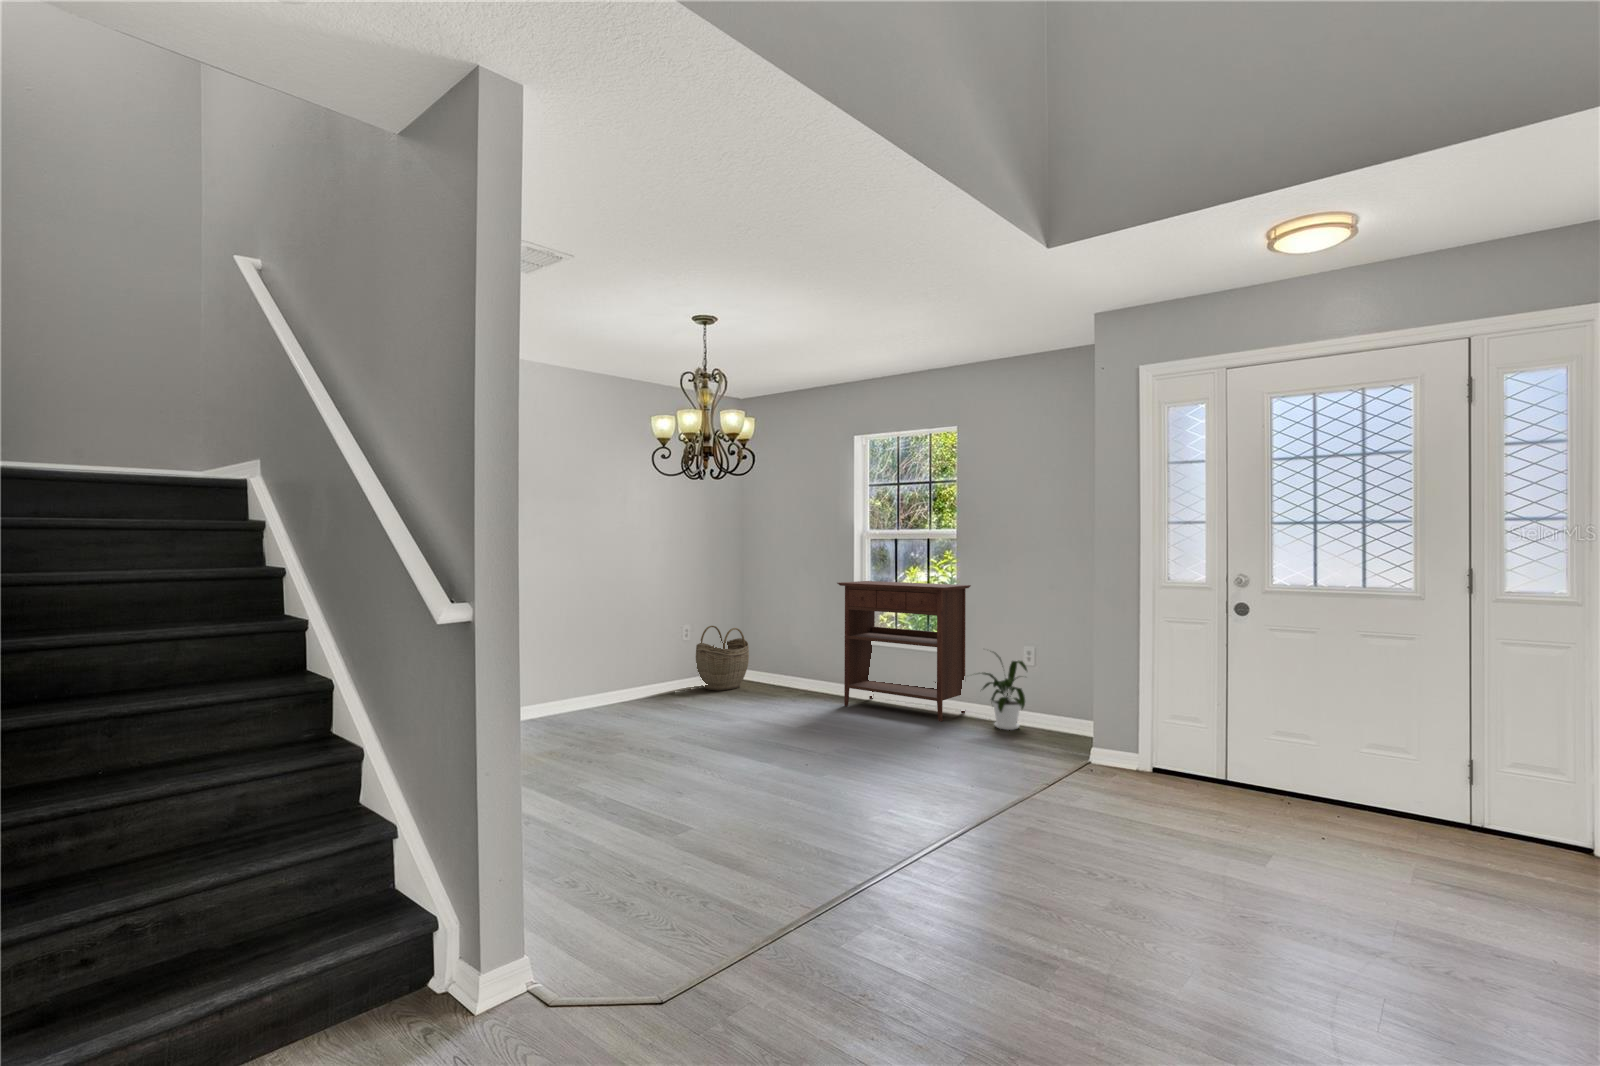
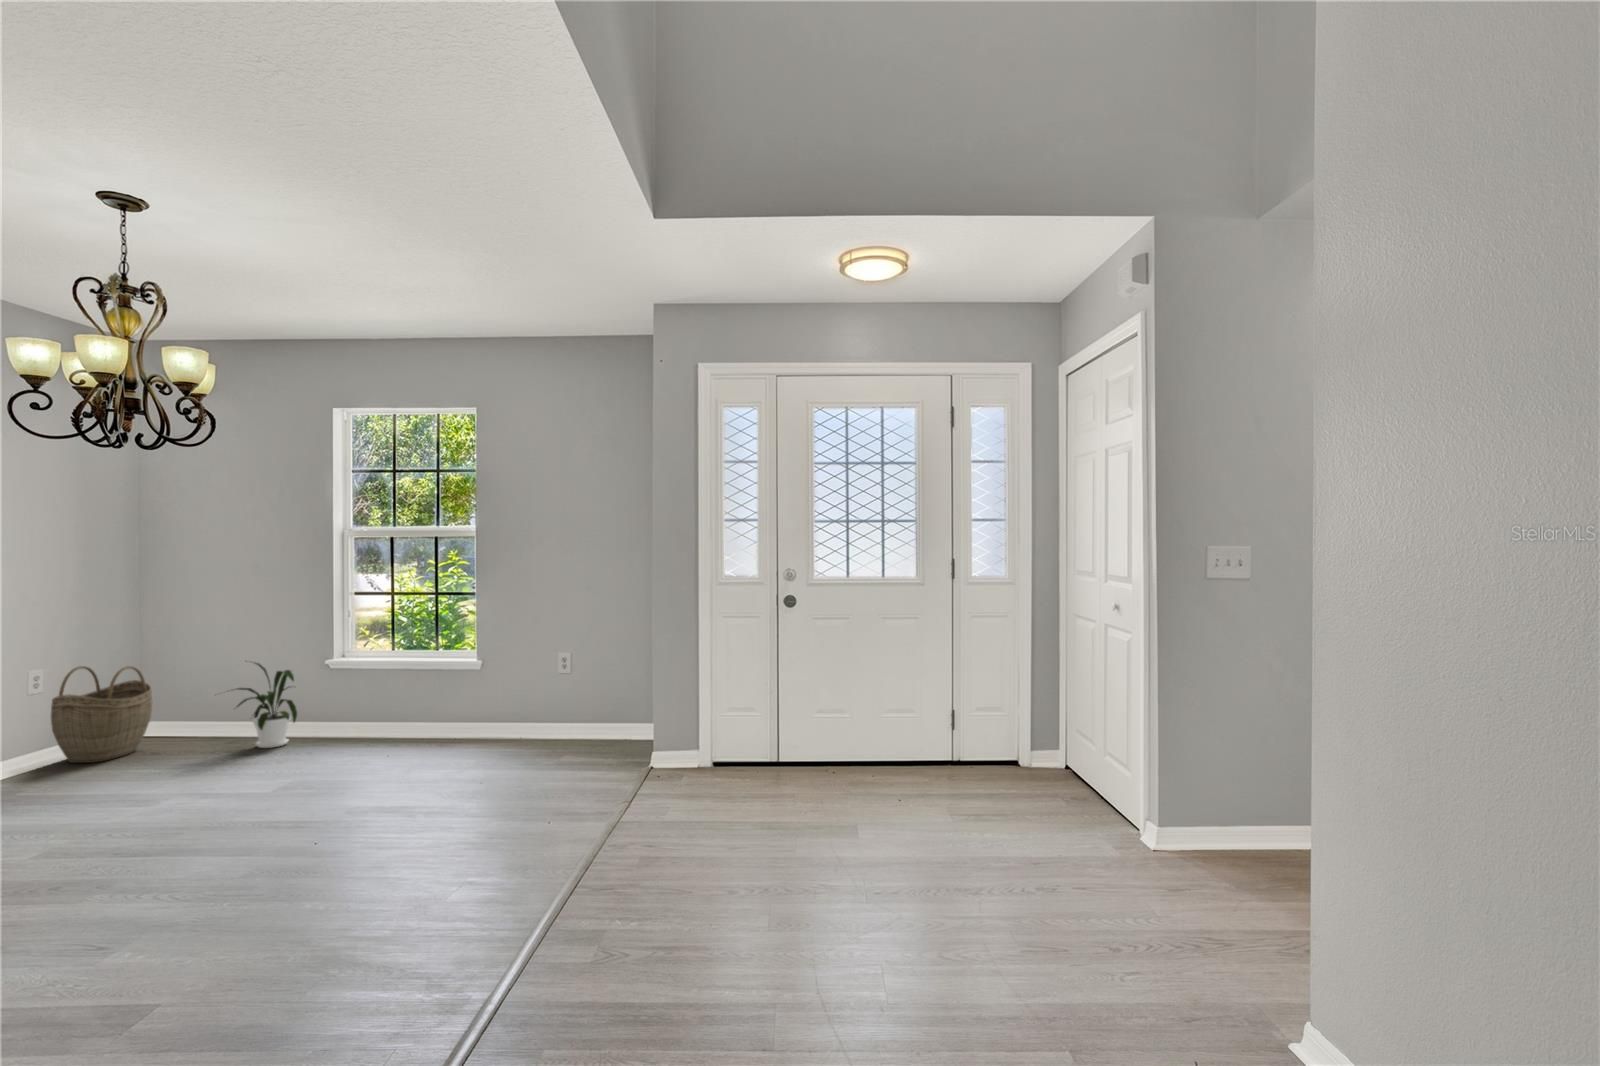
console table: present [837,581,971,721] -> none [313,589,497,752]
house plant: present [982,653,1027,730] -> present [234,663,297,748]

